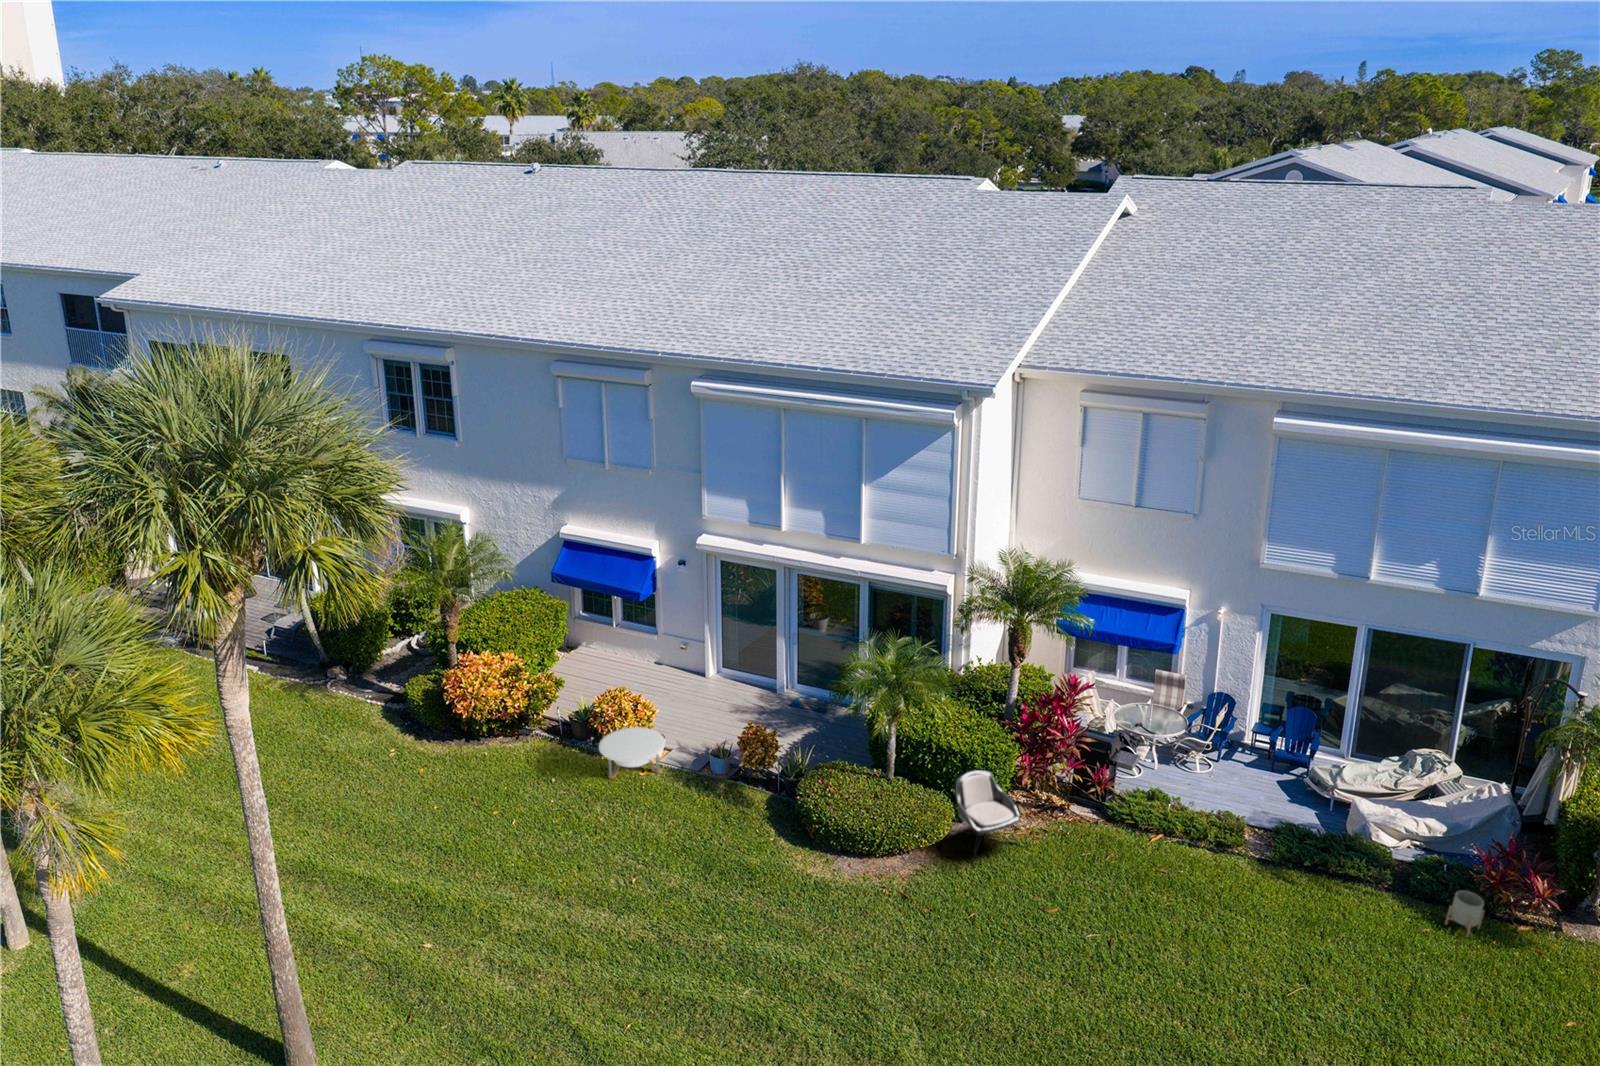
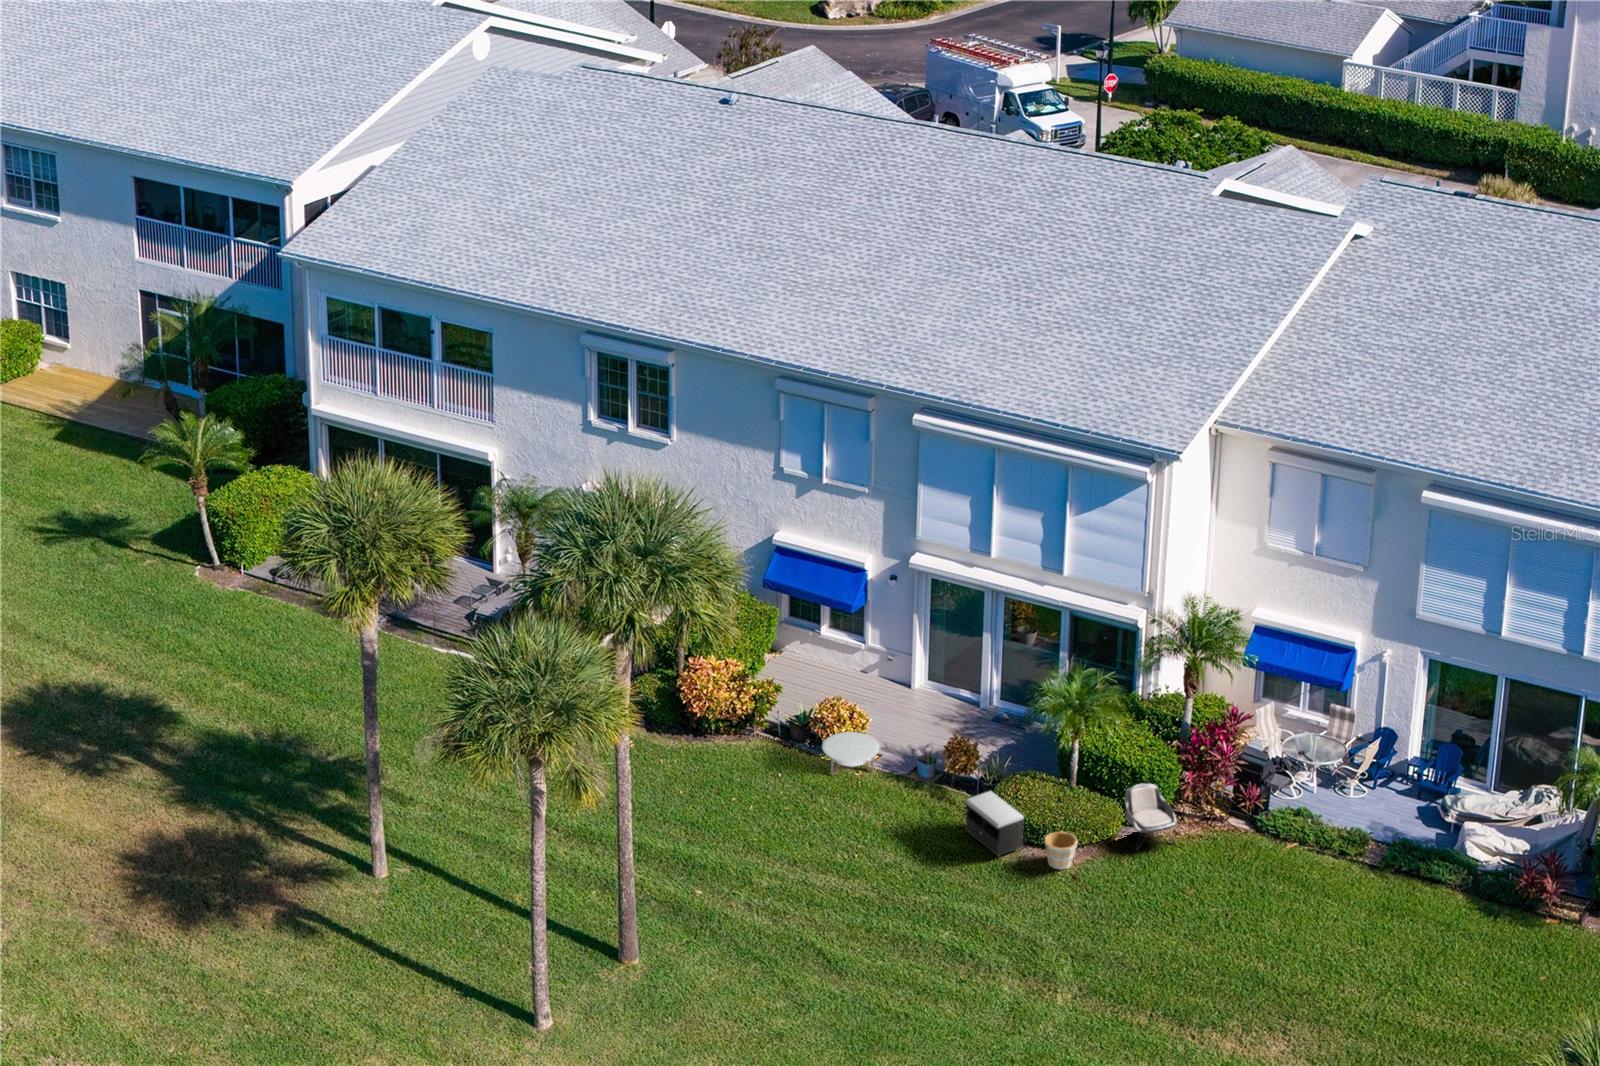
storage bench: none [763,790,836,874] -> present [965,791,1024,856]
wooden bucket: none [863,837,905,888] -> present [1045,832,1077,870]
planter: present [1445,891,1484,937] -> none [1498,893,1526,928]

